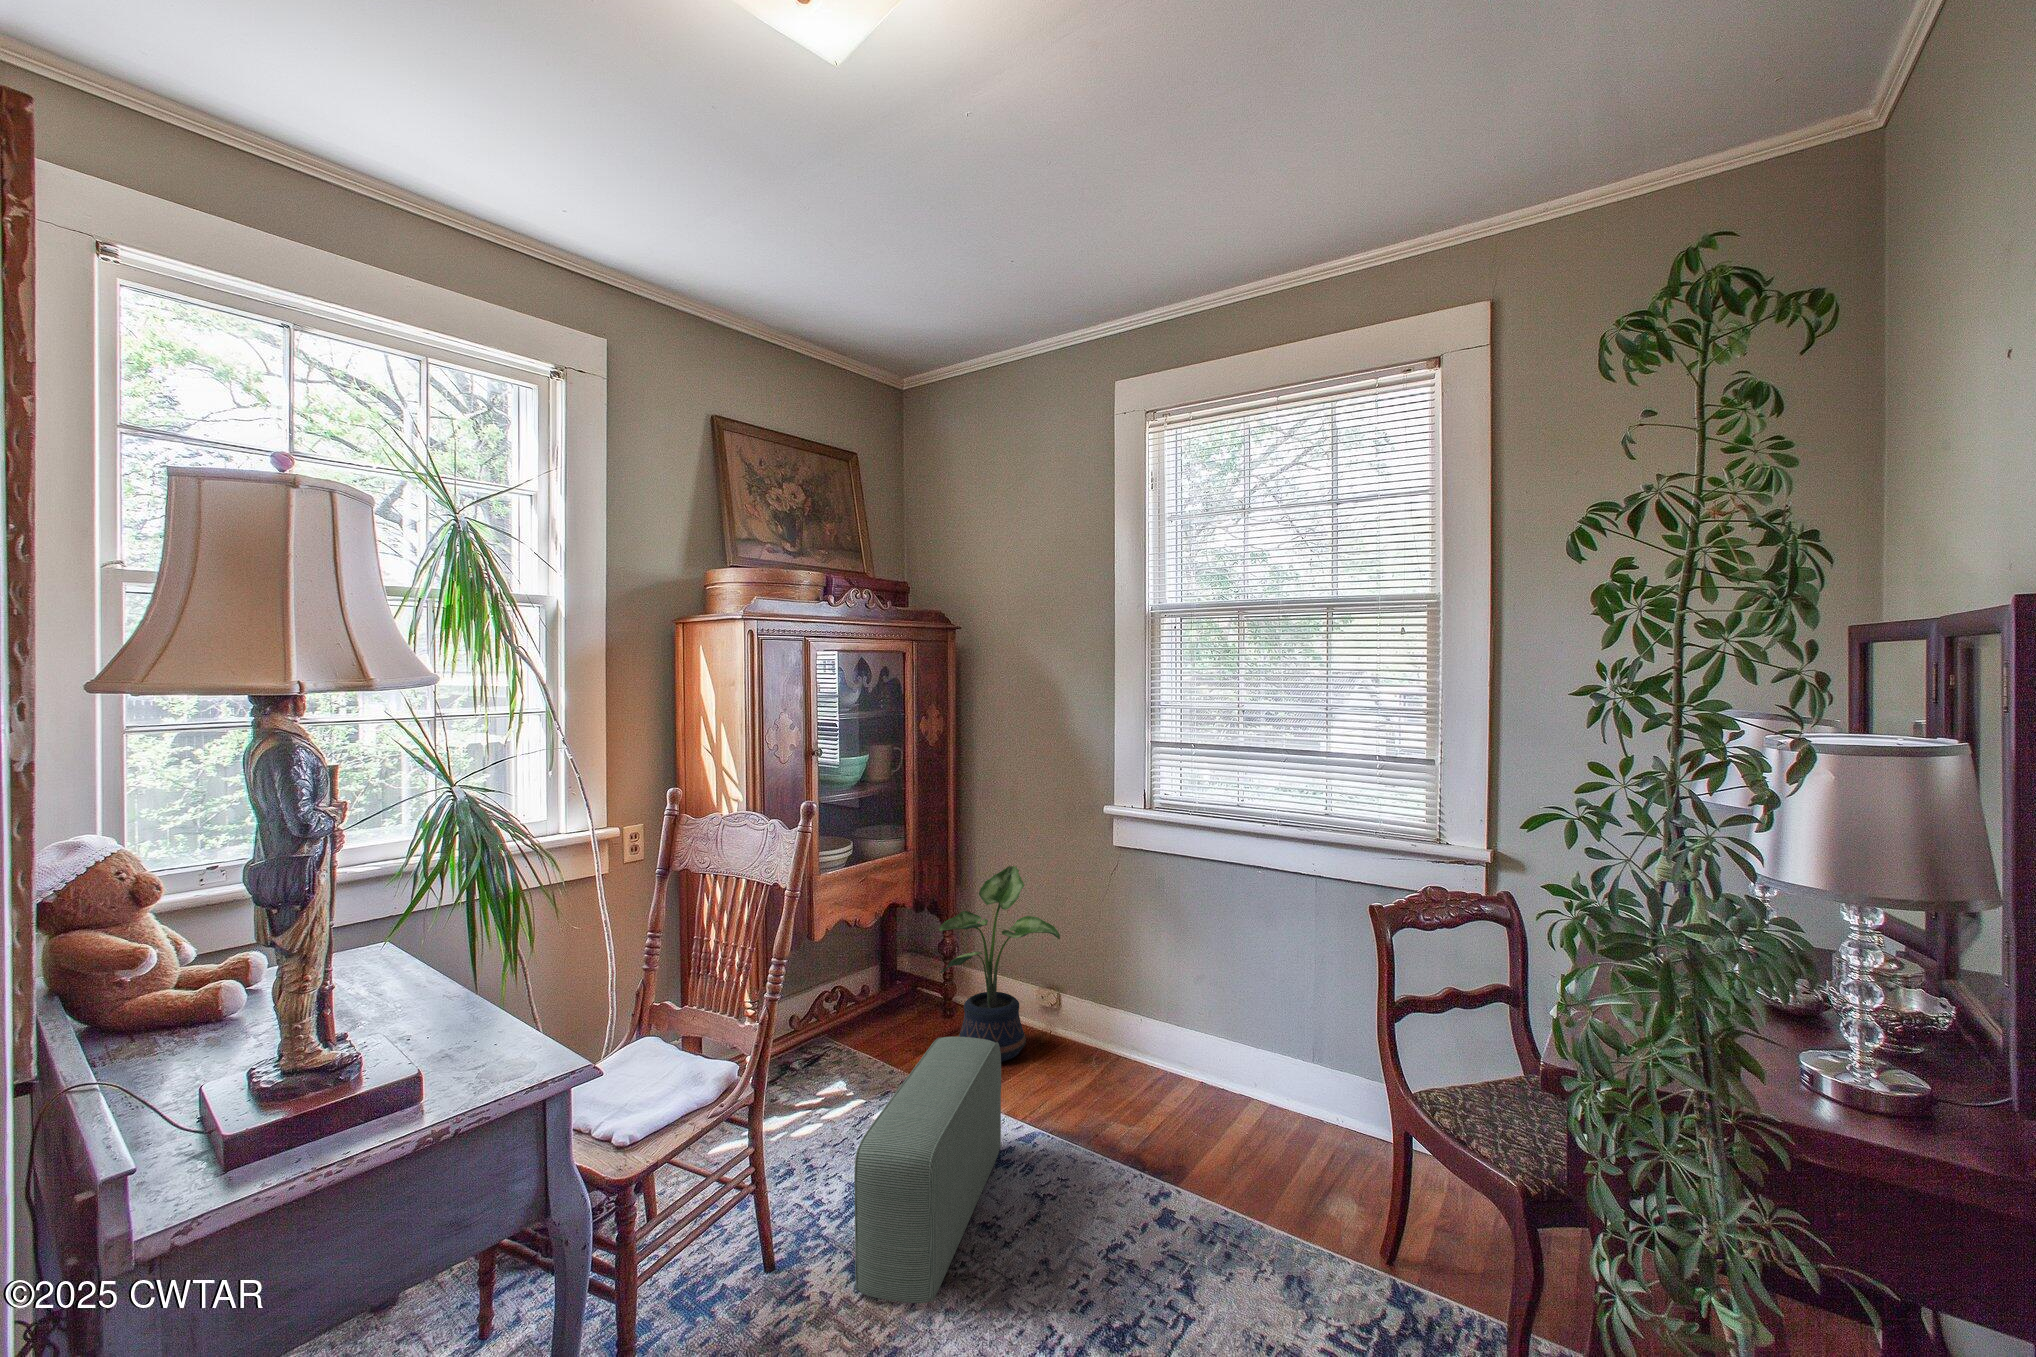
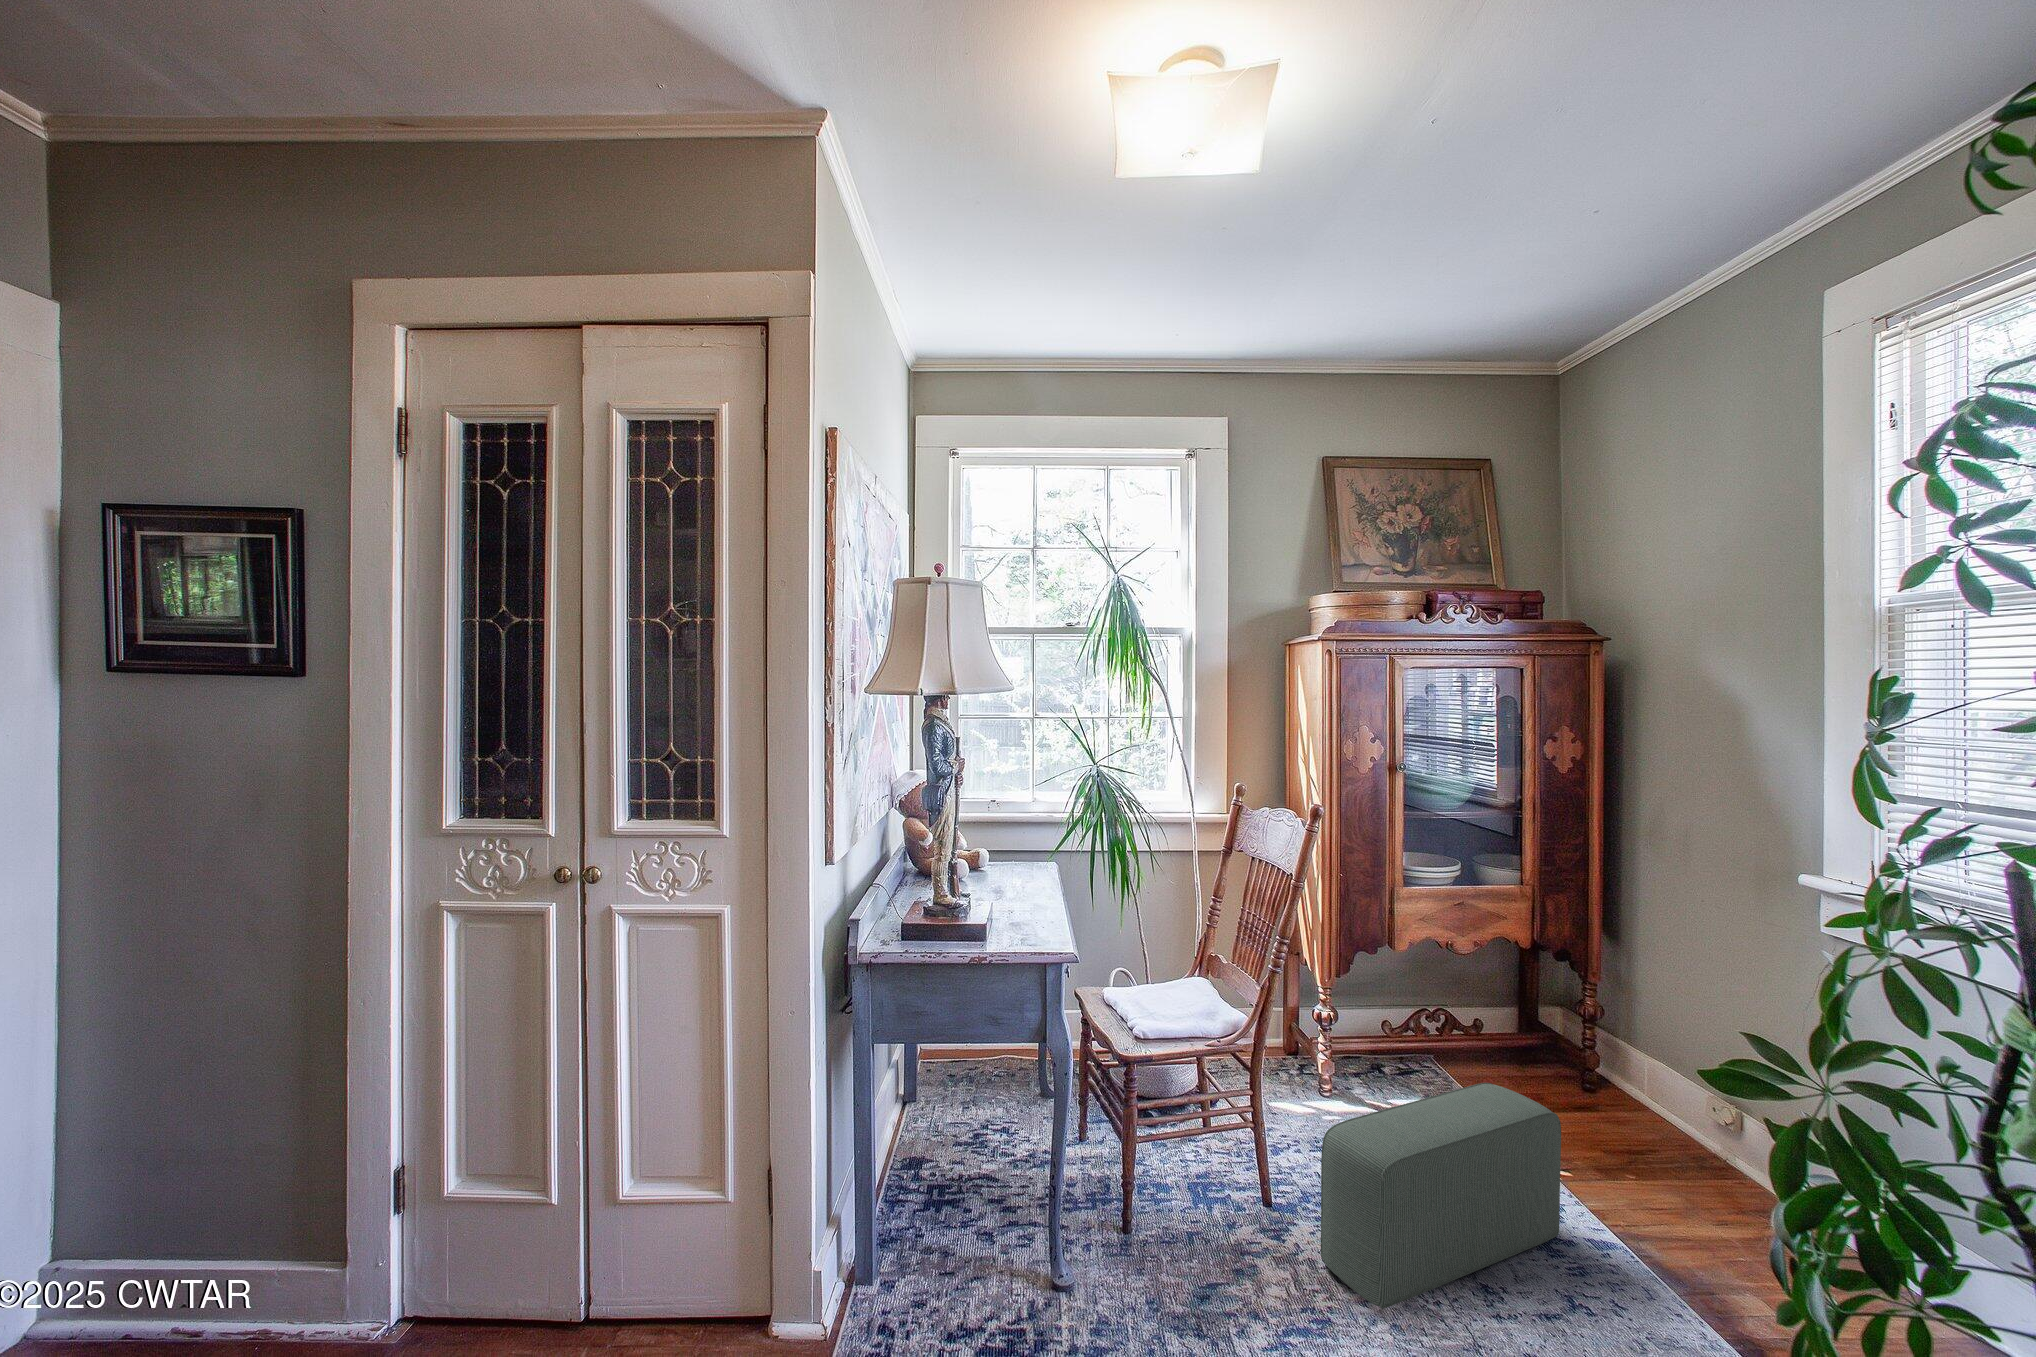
potted plant: present [939,866,1060,1062] -> none [1545,937,1716,1164]

